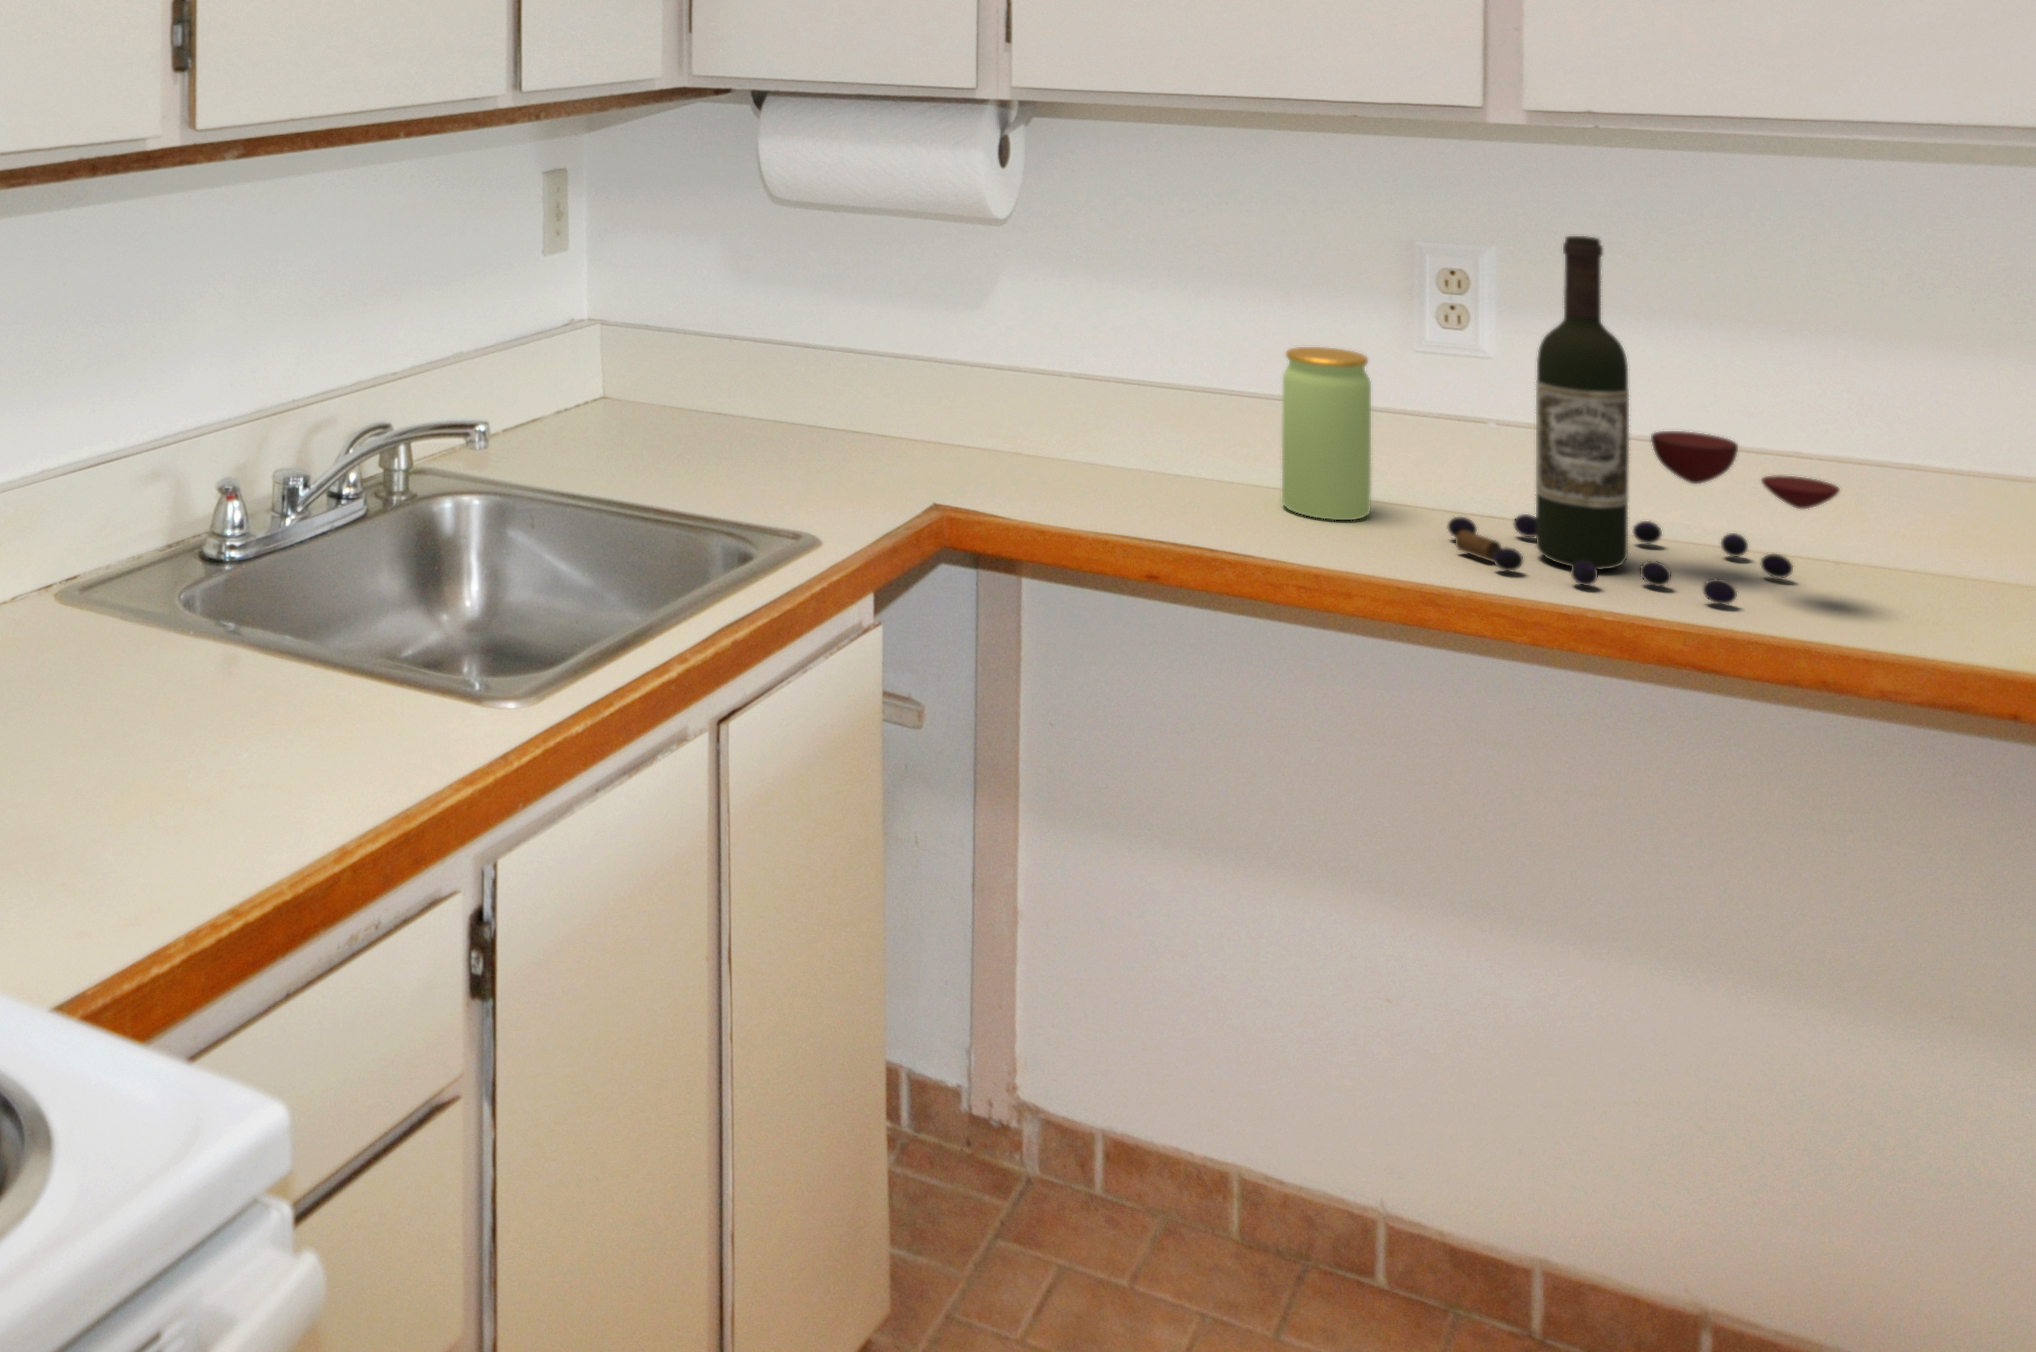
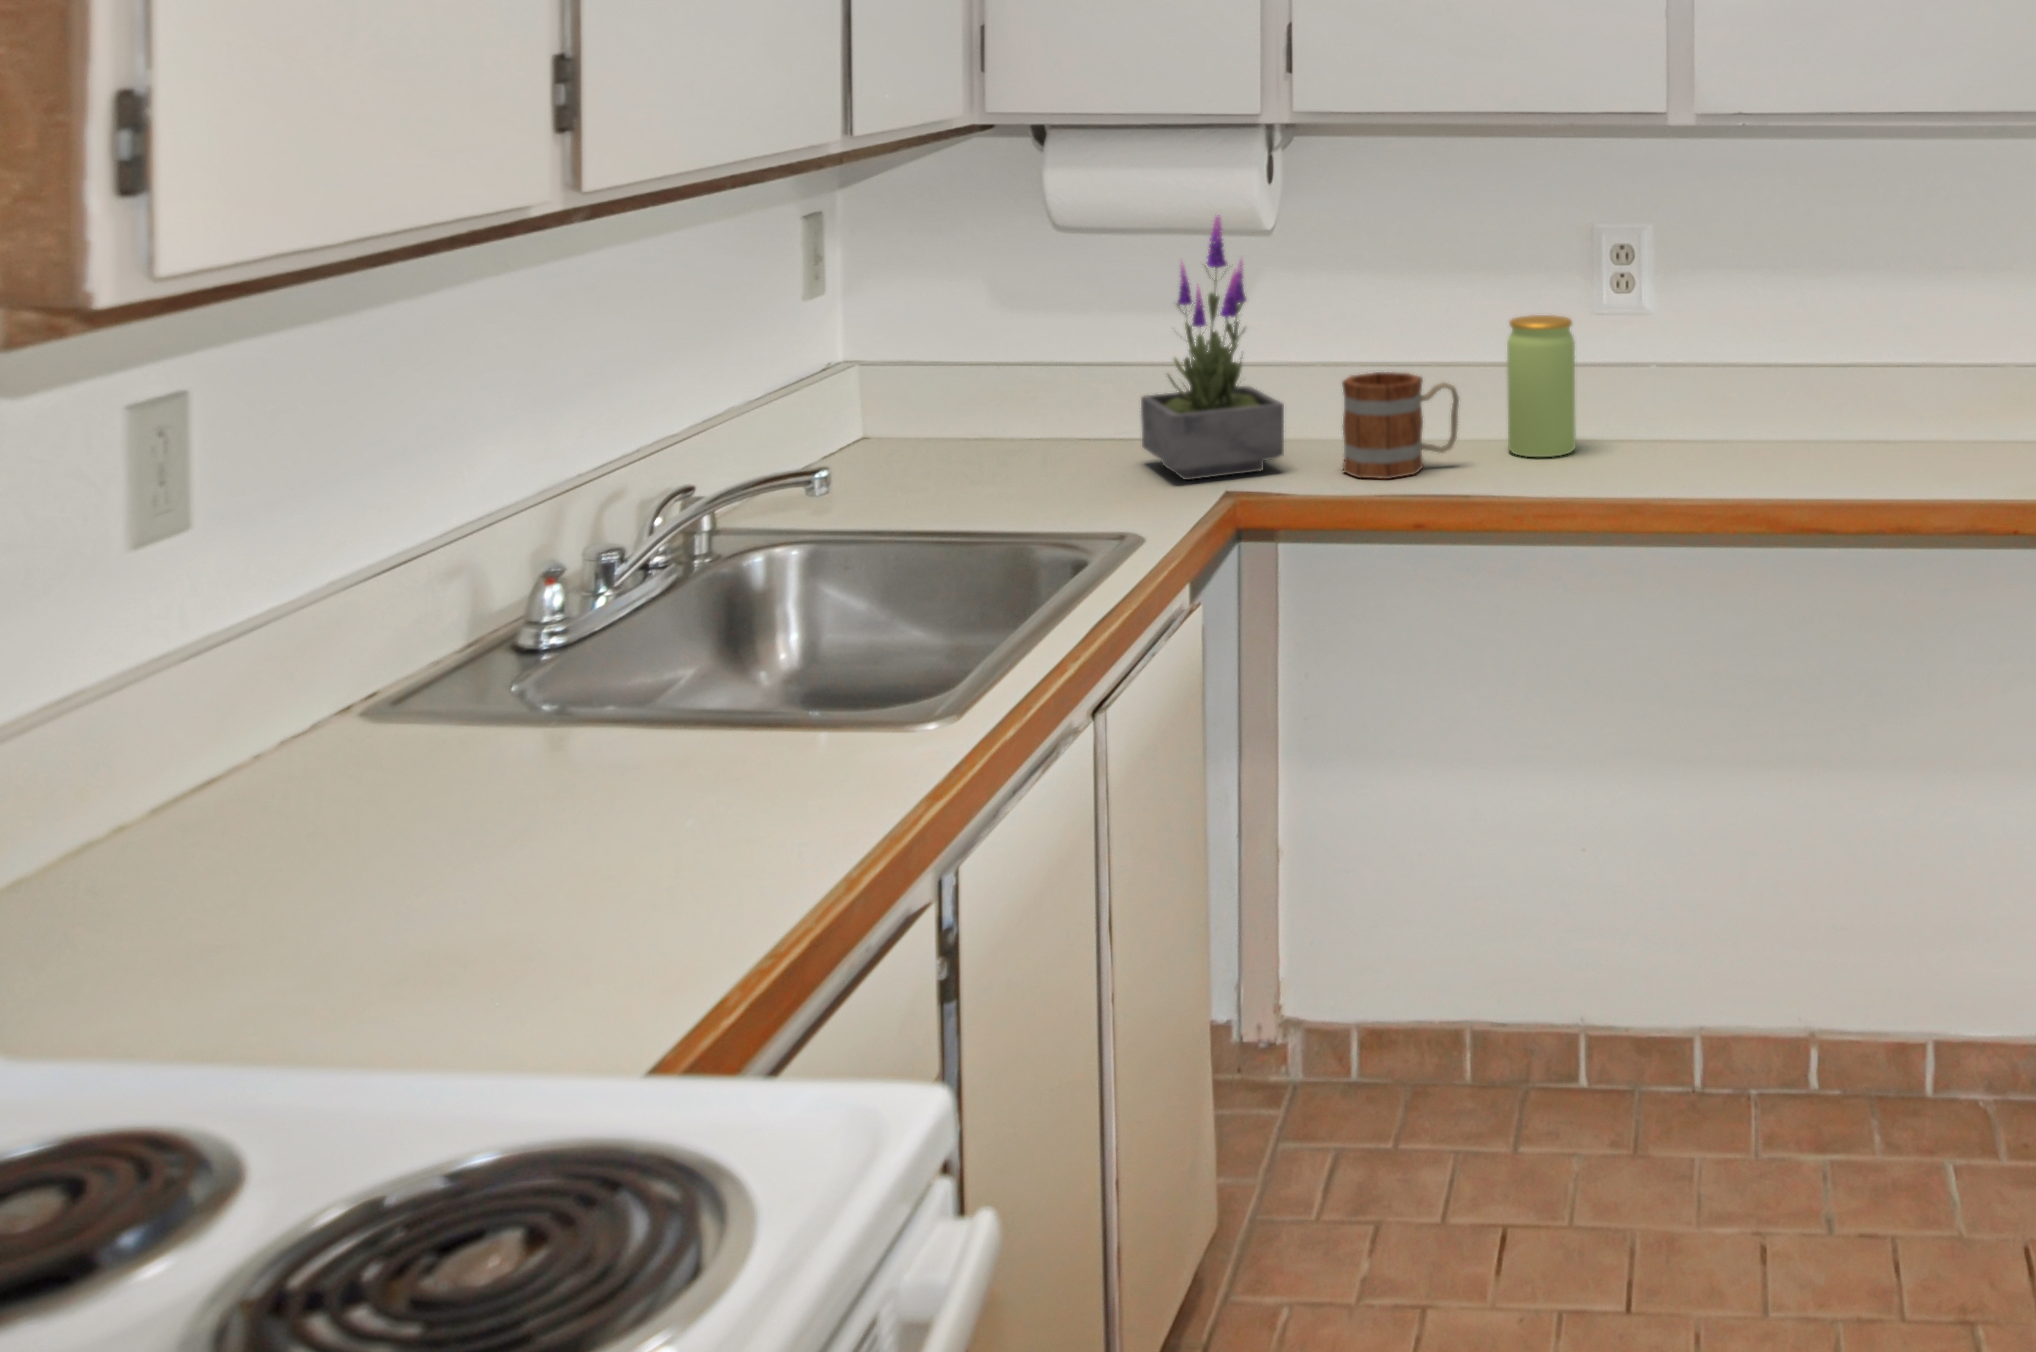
potted plant: none [856,189,1005,486] -> present [1141,215,1284,480]
wine bottle: present [1447,236,1840,604] -> none [1637,205,1909,477]
mug: none [1070,392,1215,517] -> present [1342,372,1459,479]

